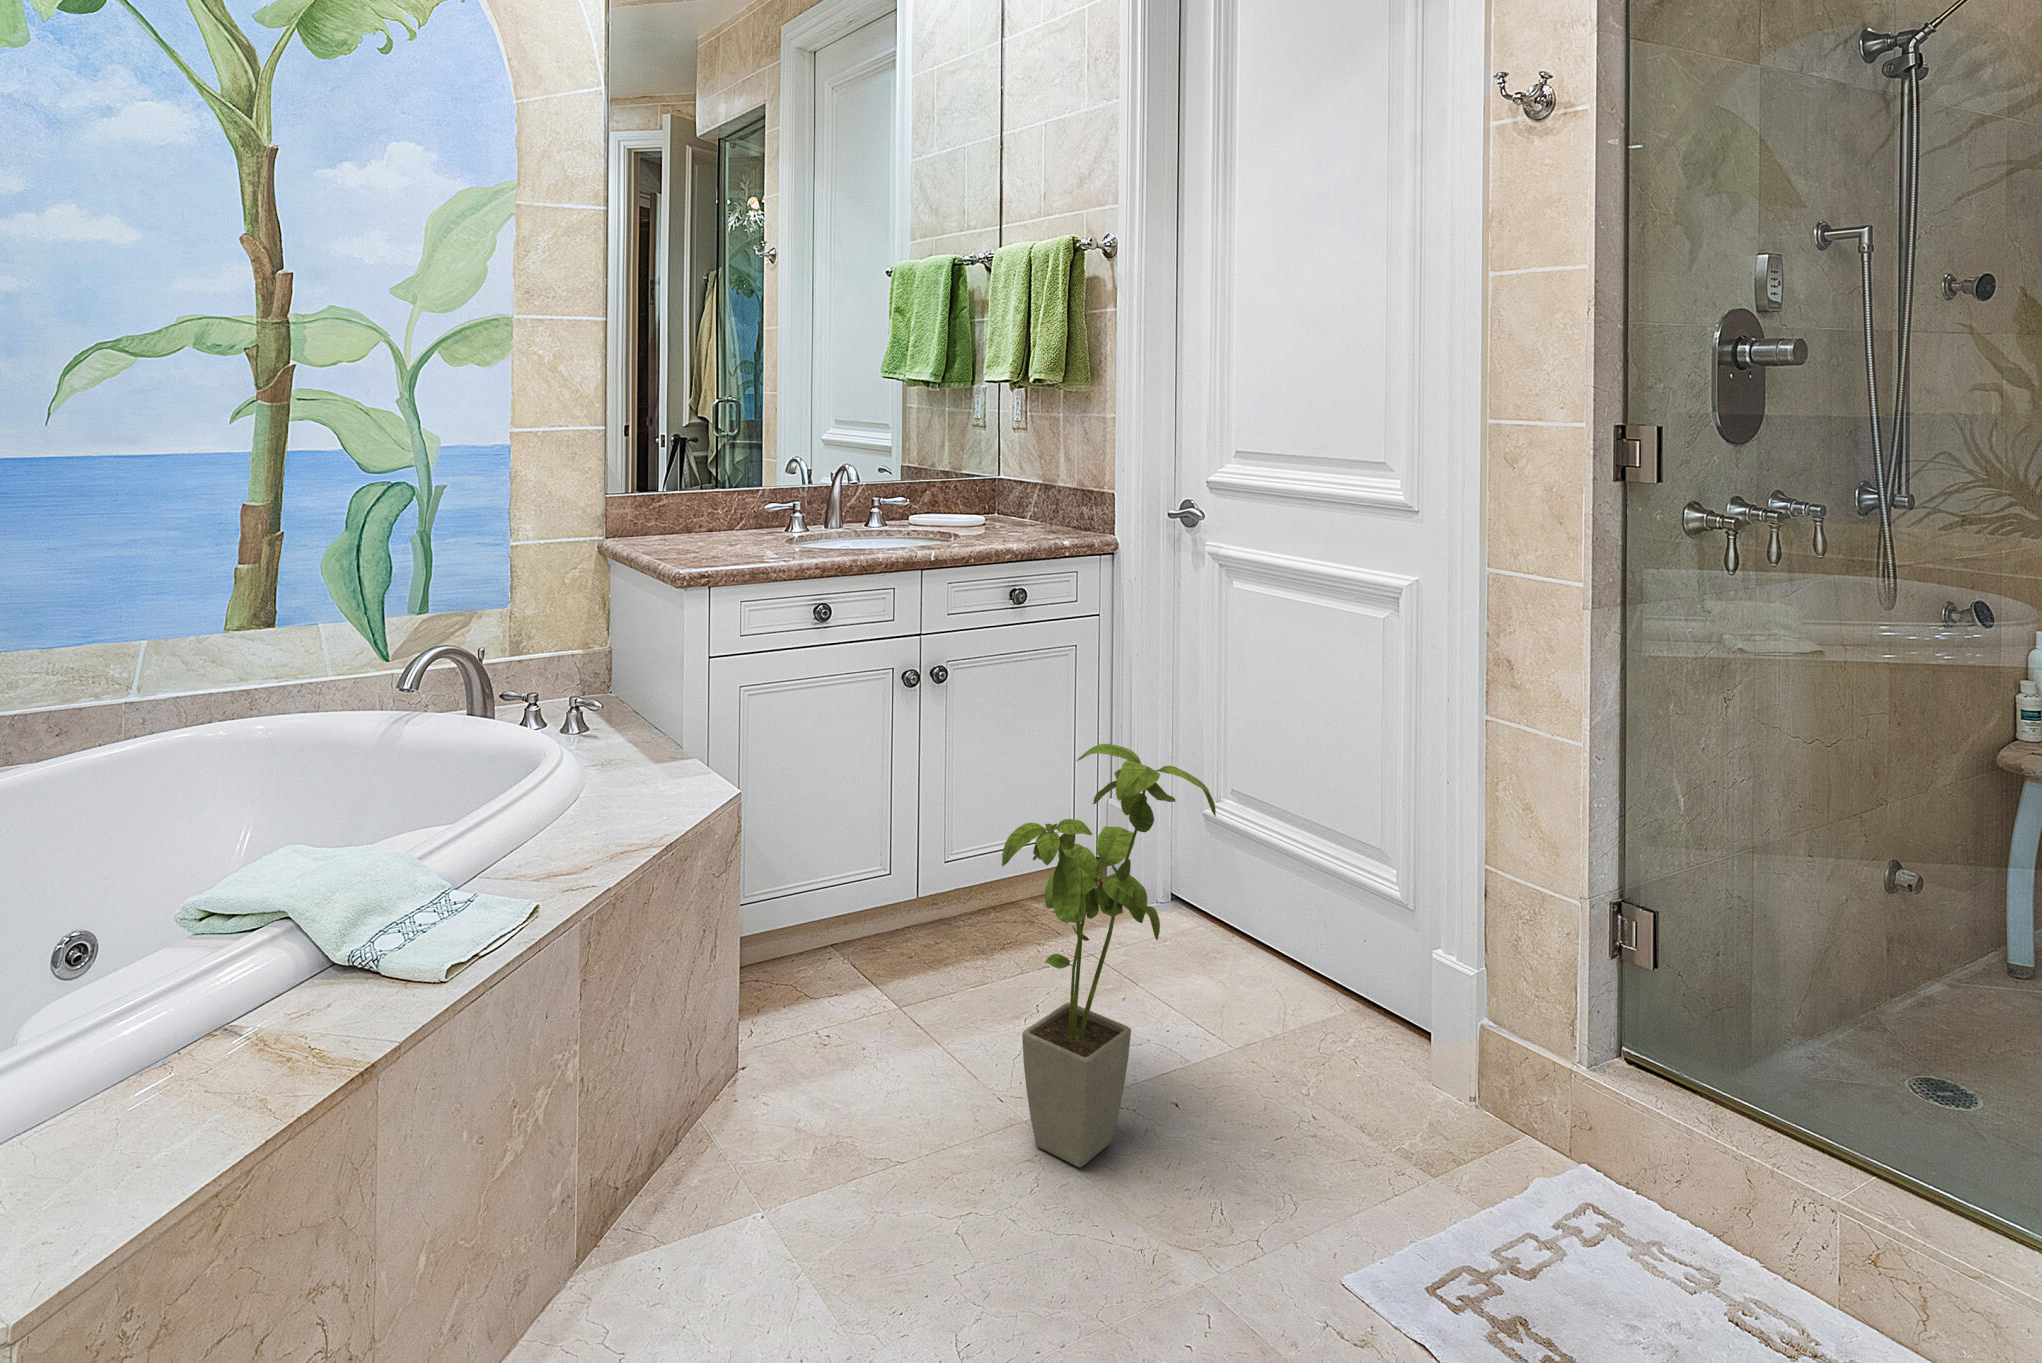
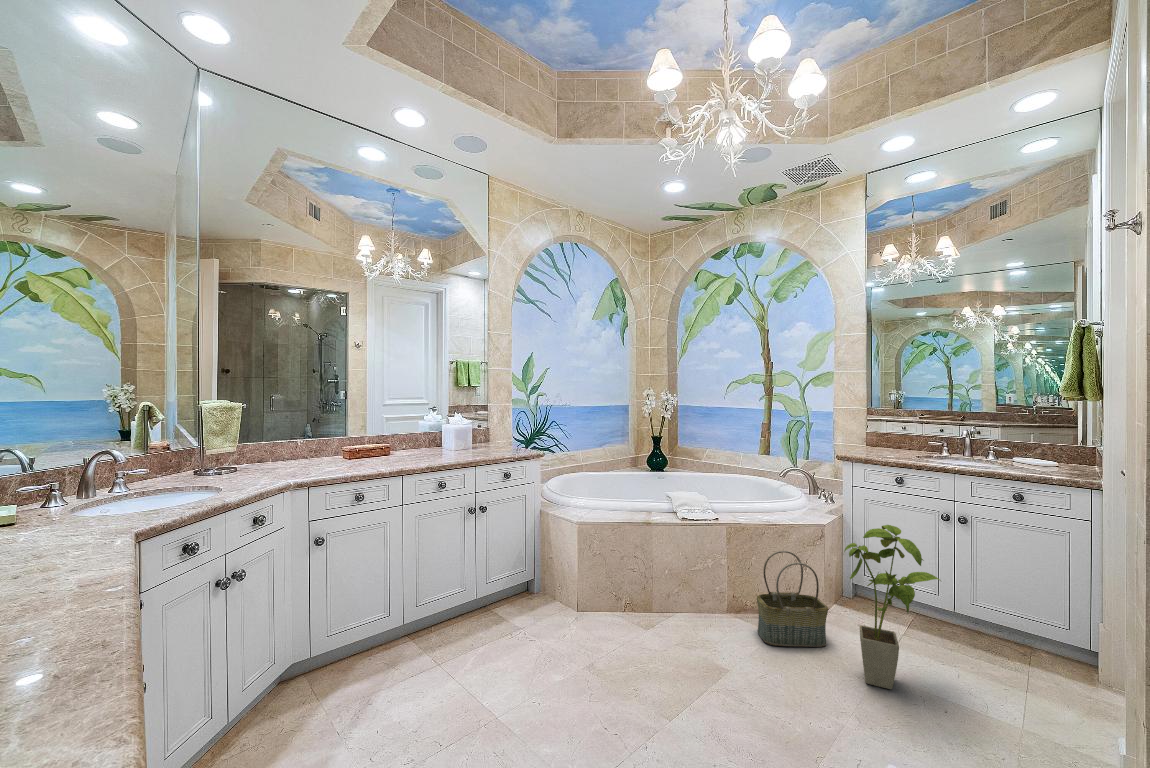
basket: none [760,930,910,1262] -> present [757,551,828,647]

